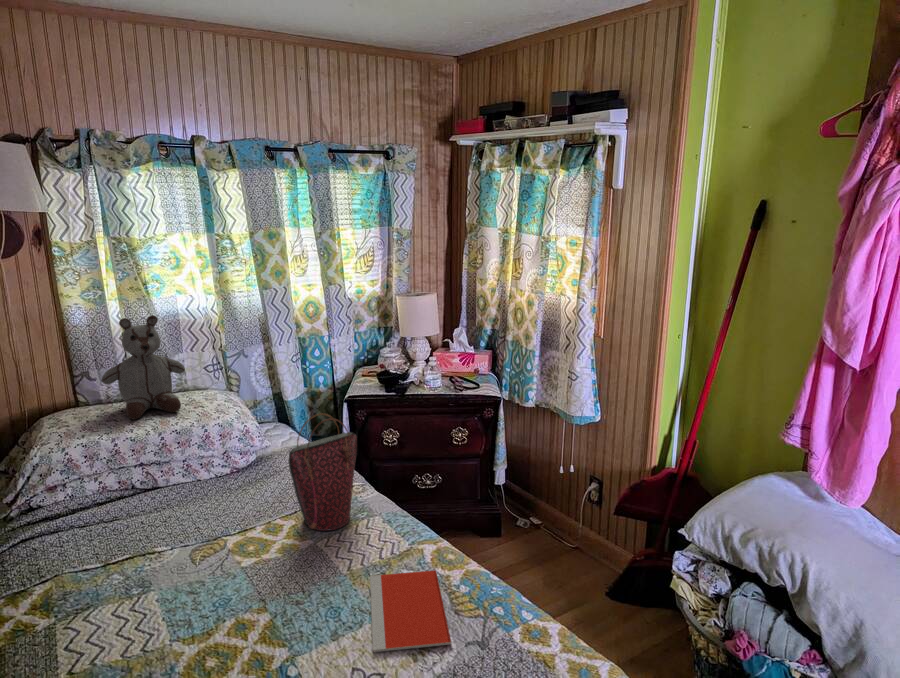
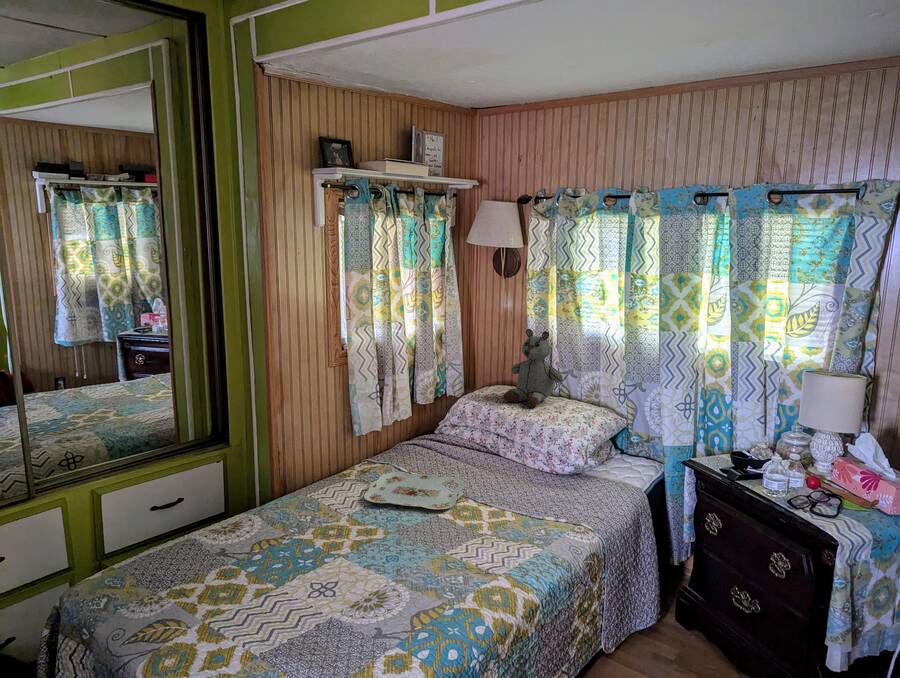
handbag: present [289,413,357,531] -> none [475,430,536,534]
serving tray: none [100,522,263,609] -> present [364,472,465,510]
notebook: present [370,570,451,652] -> none [348,563,462,619]

